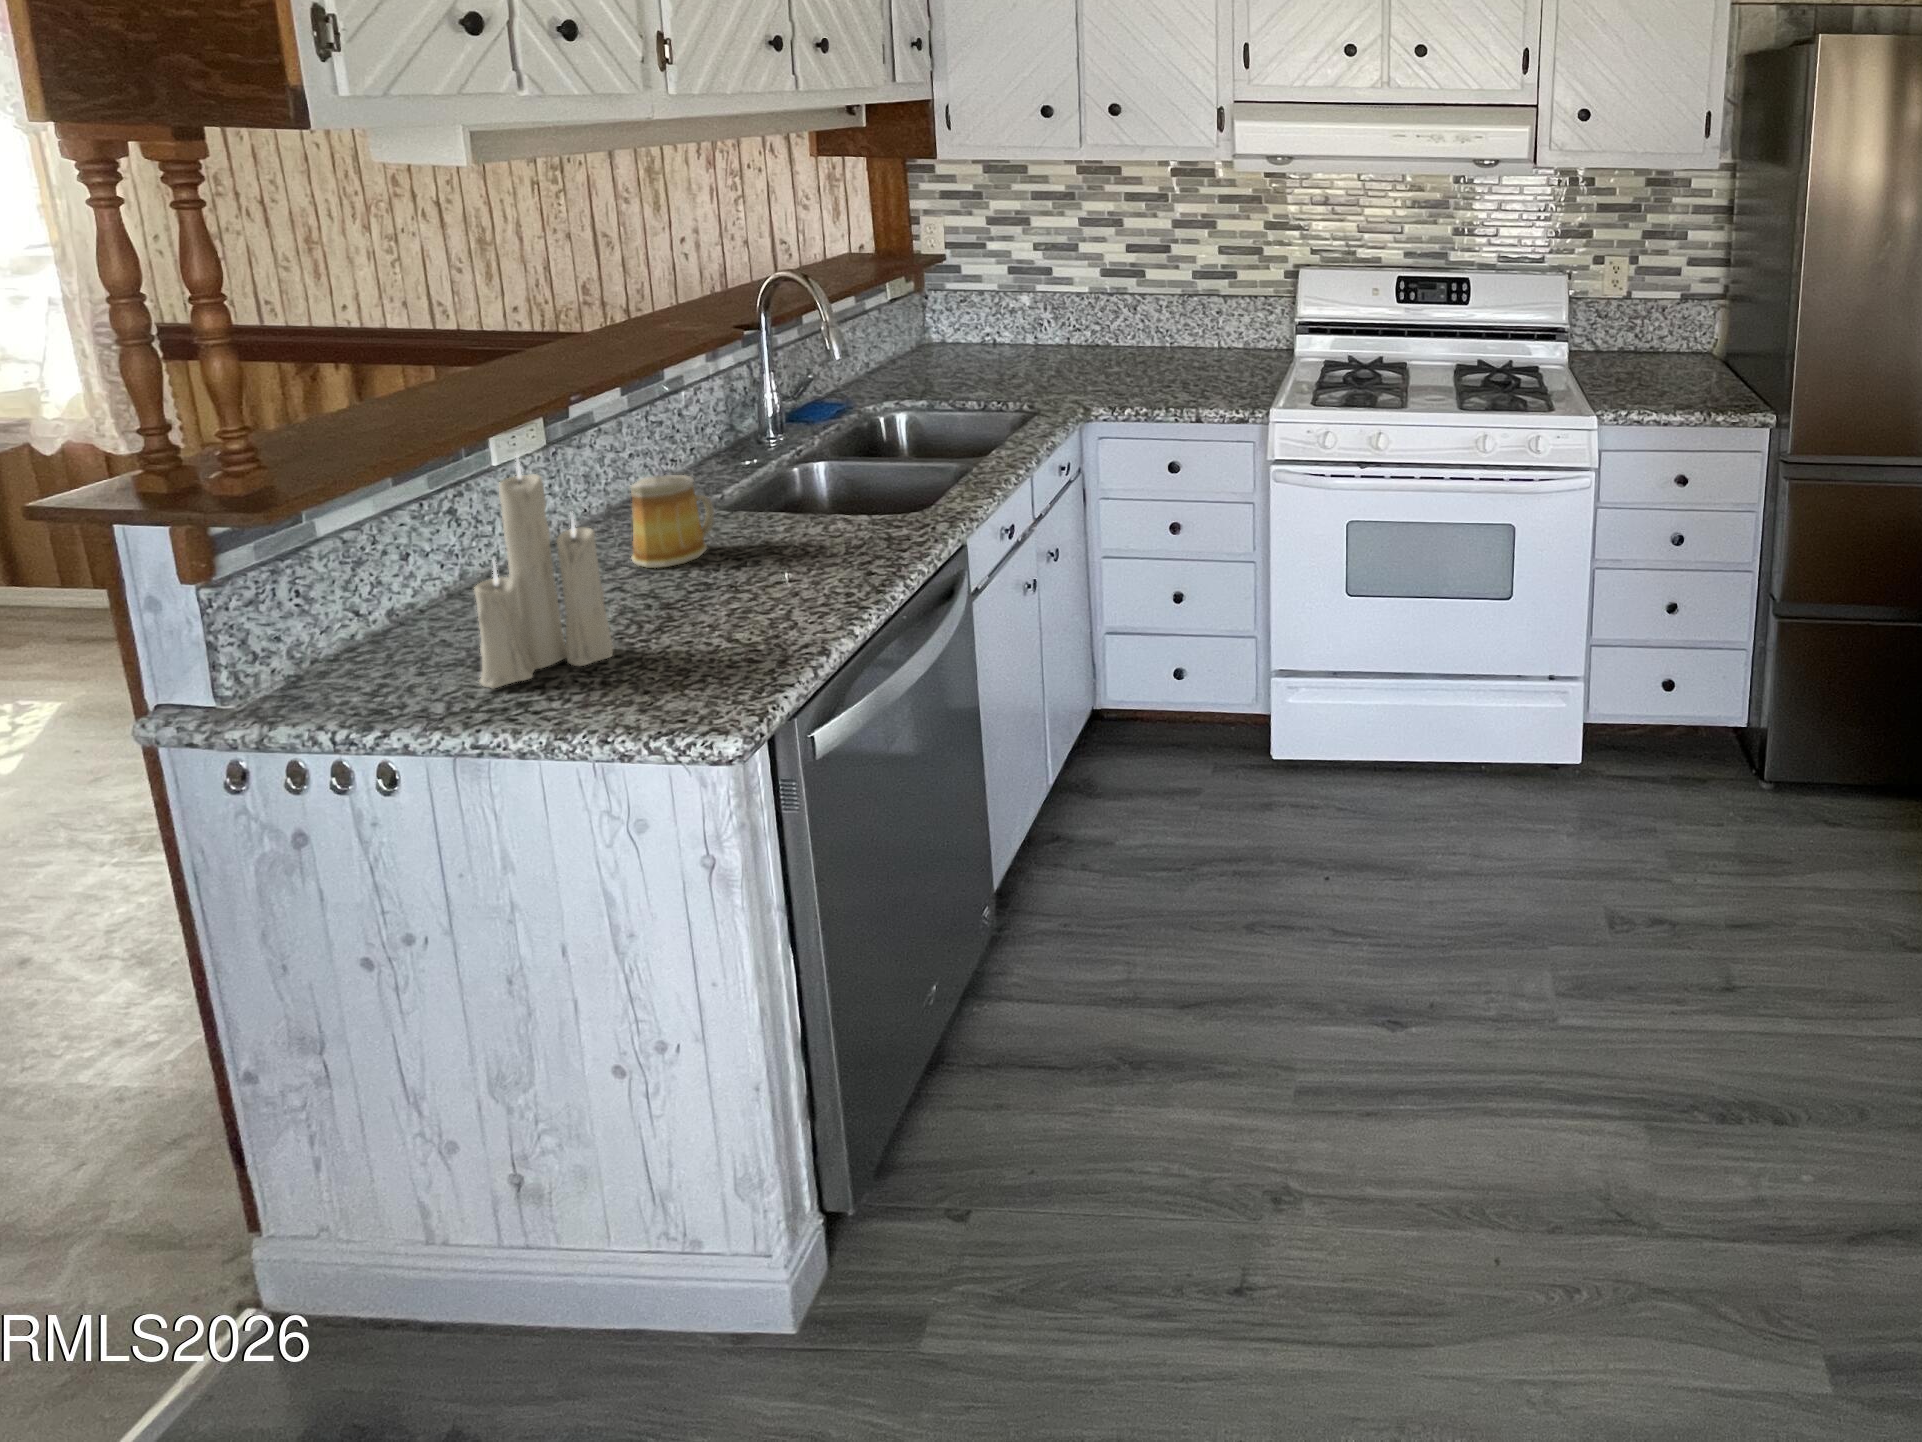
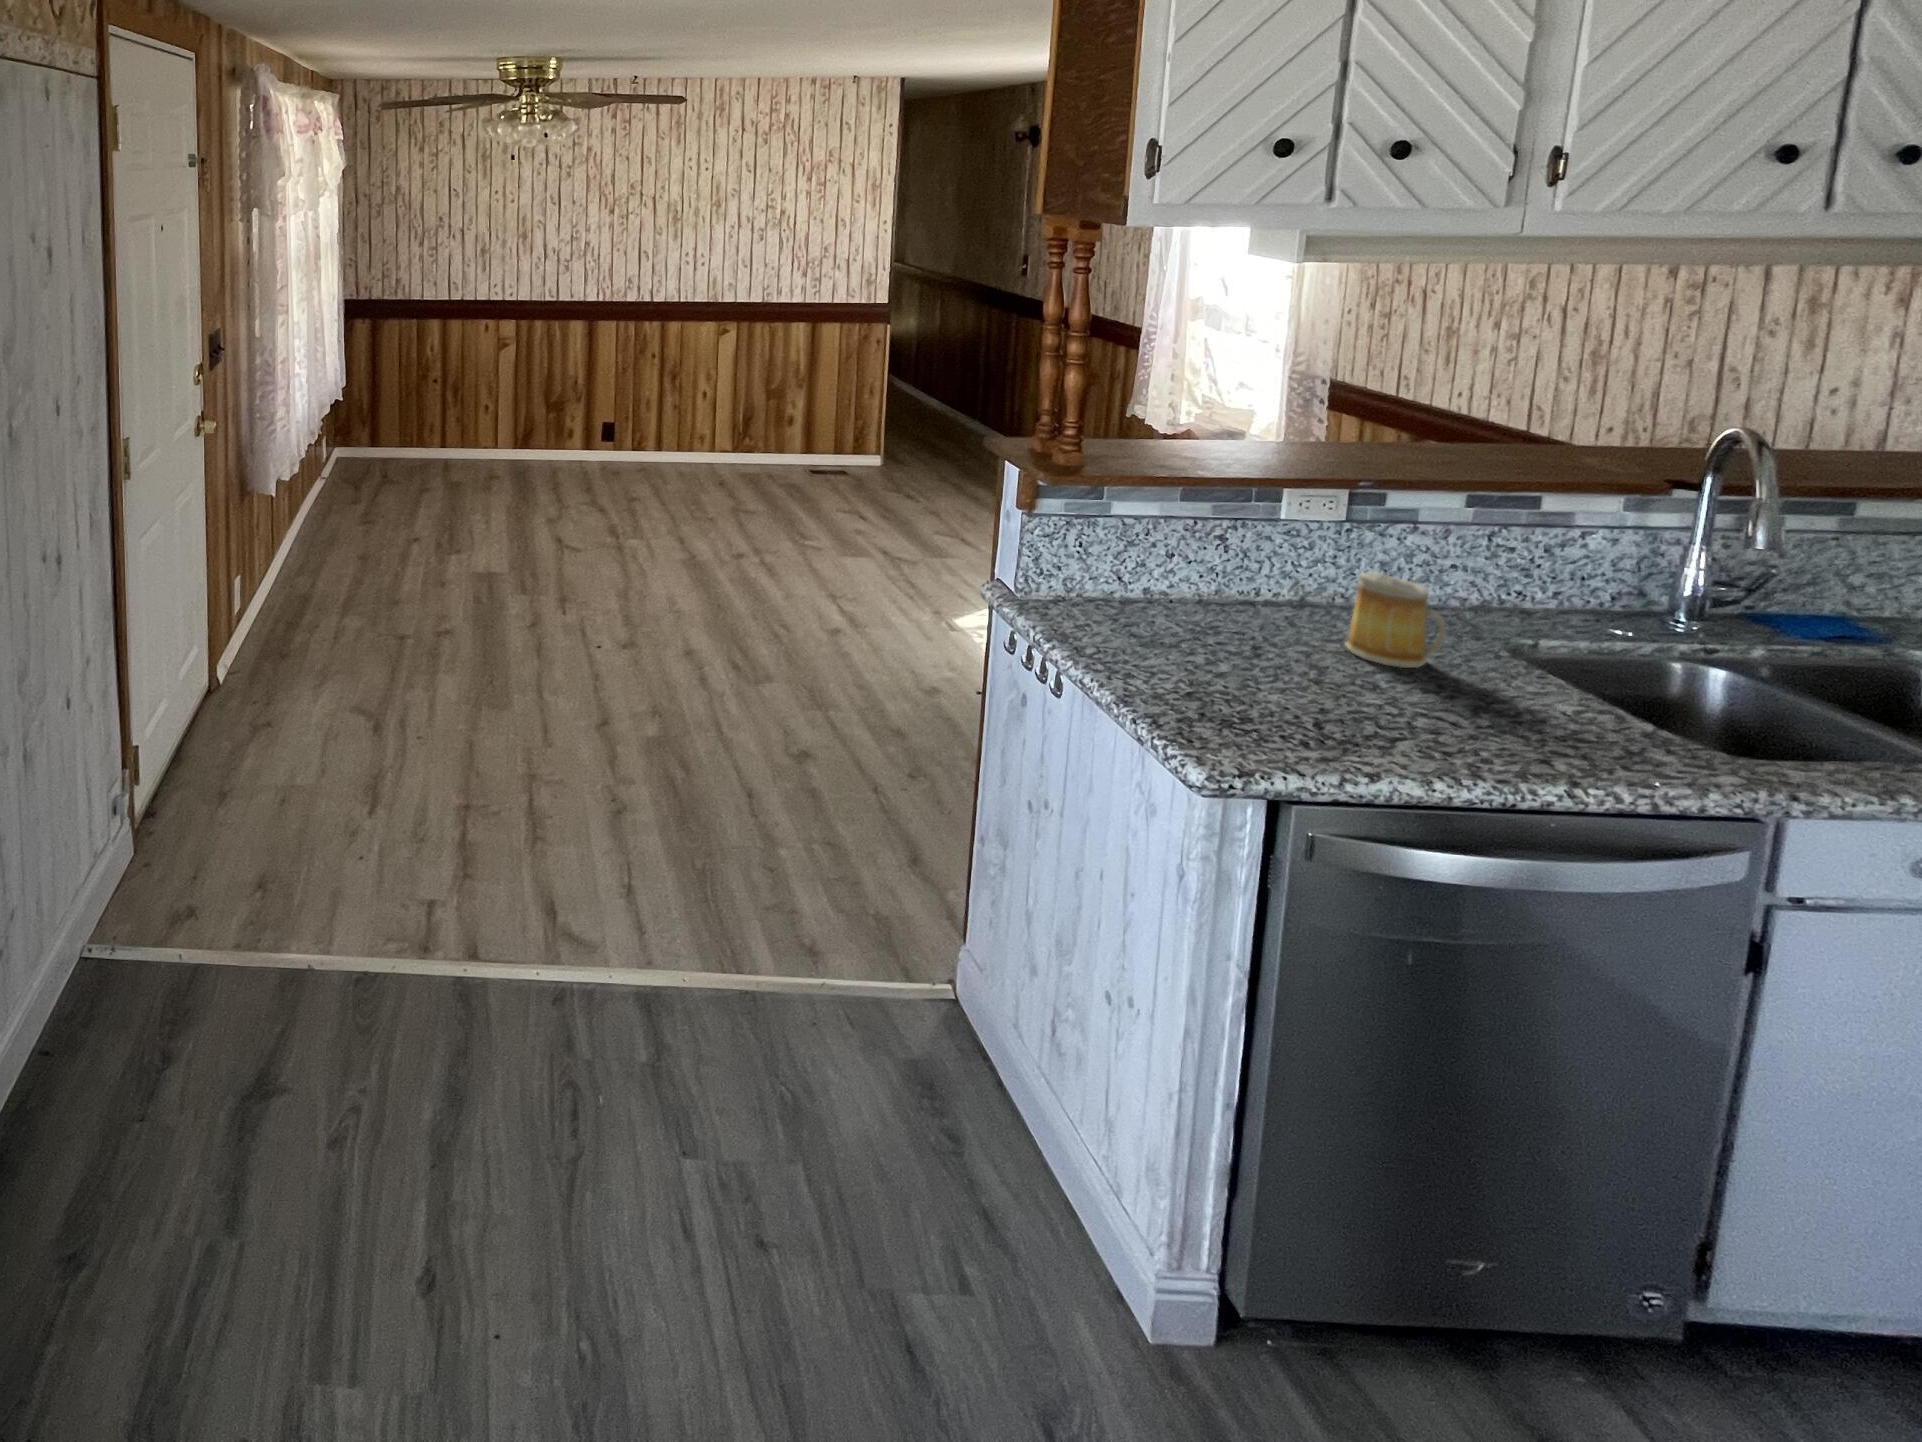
candle: present [474,456,613,688] -> none [1122,481,1232,683]

